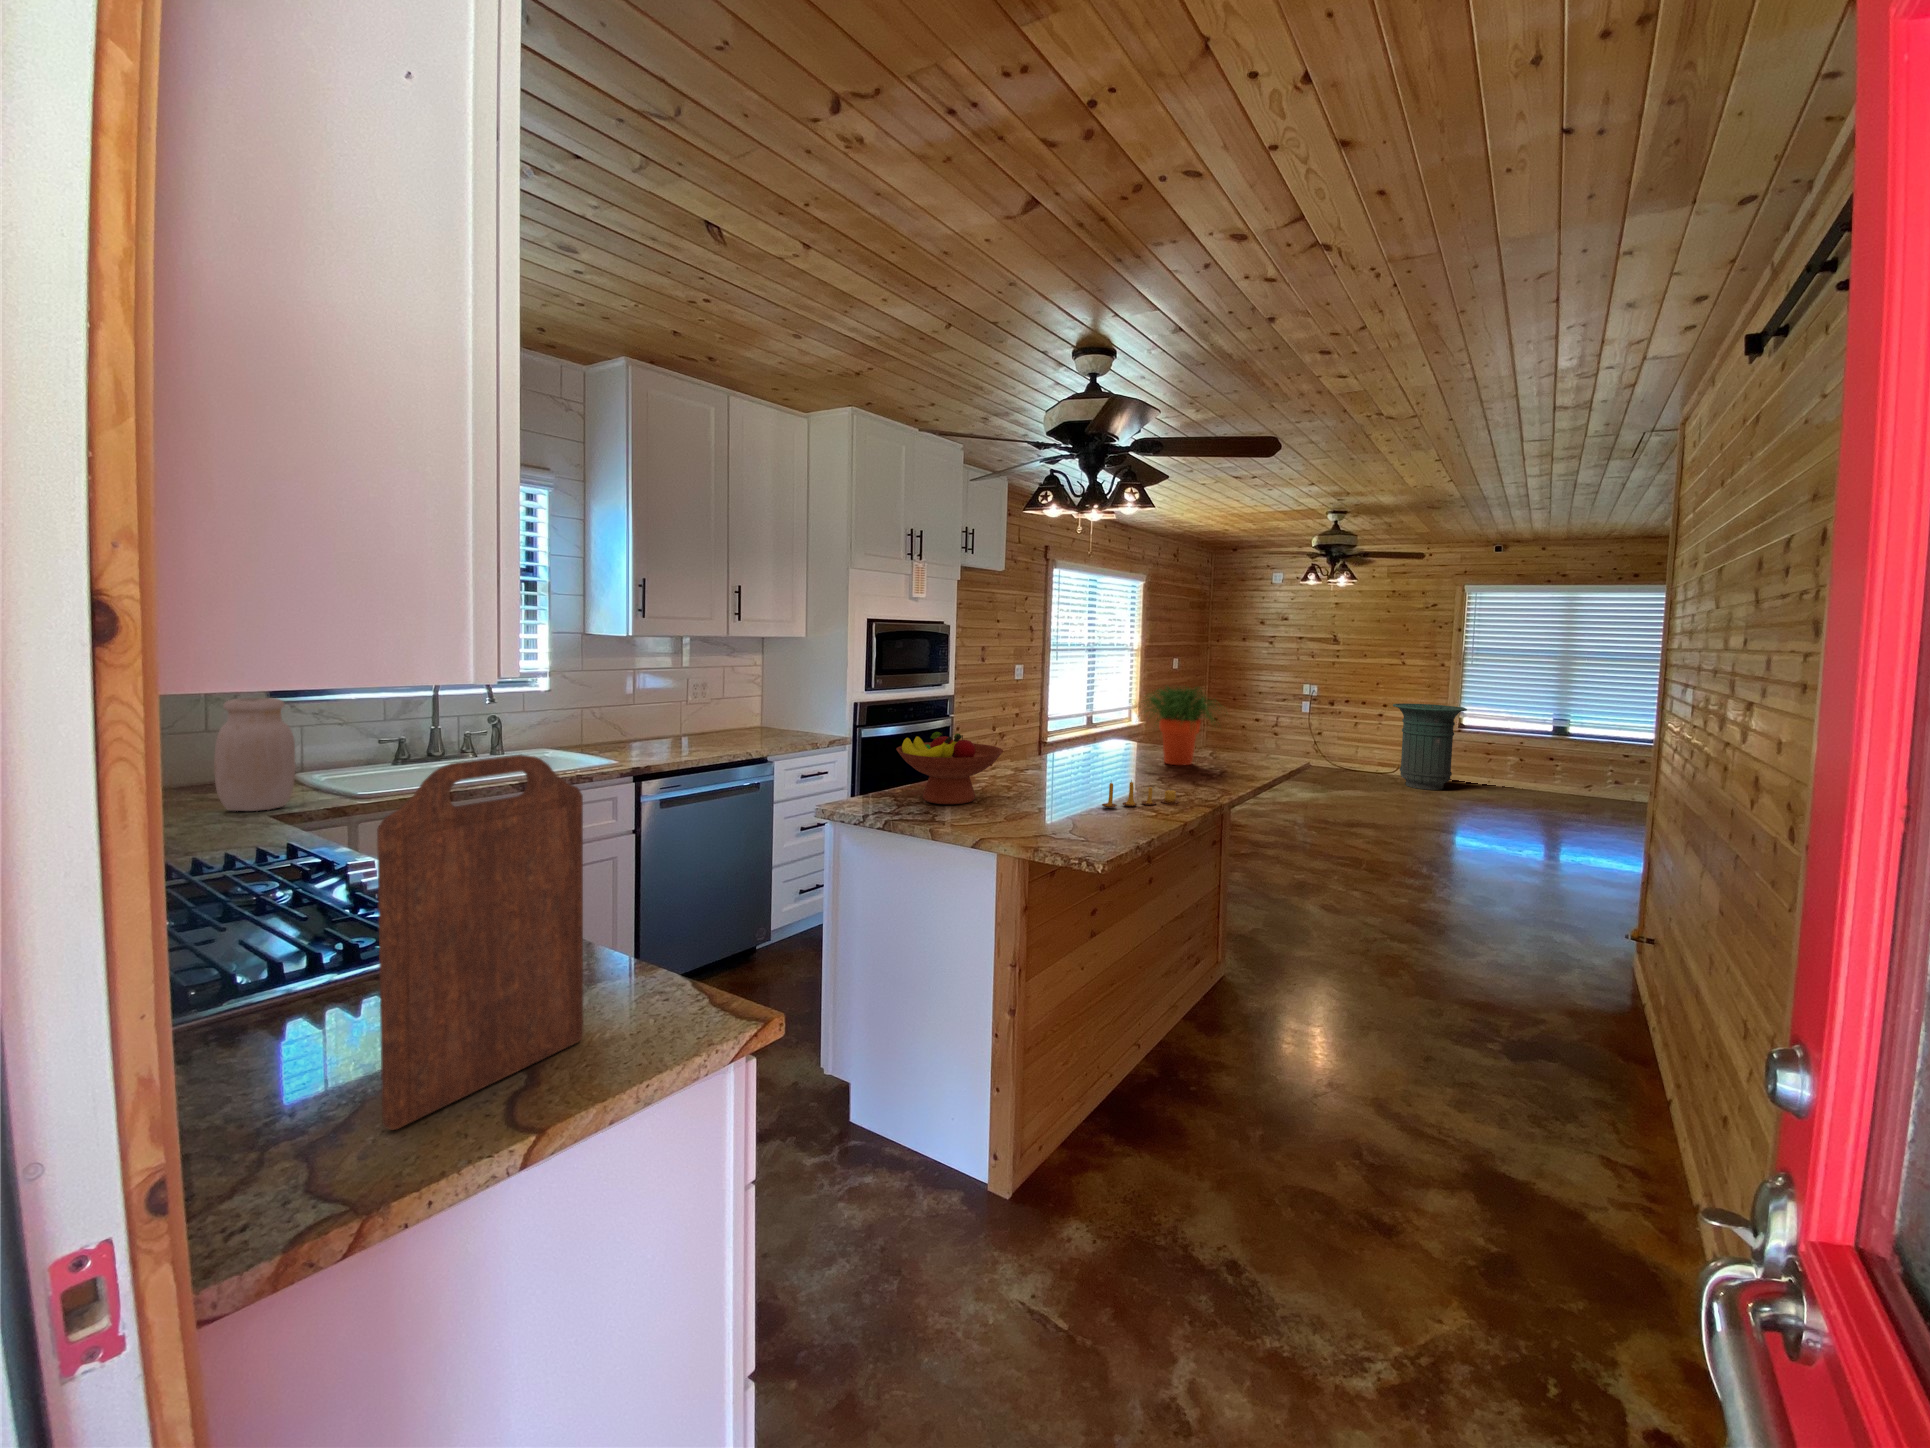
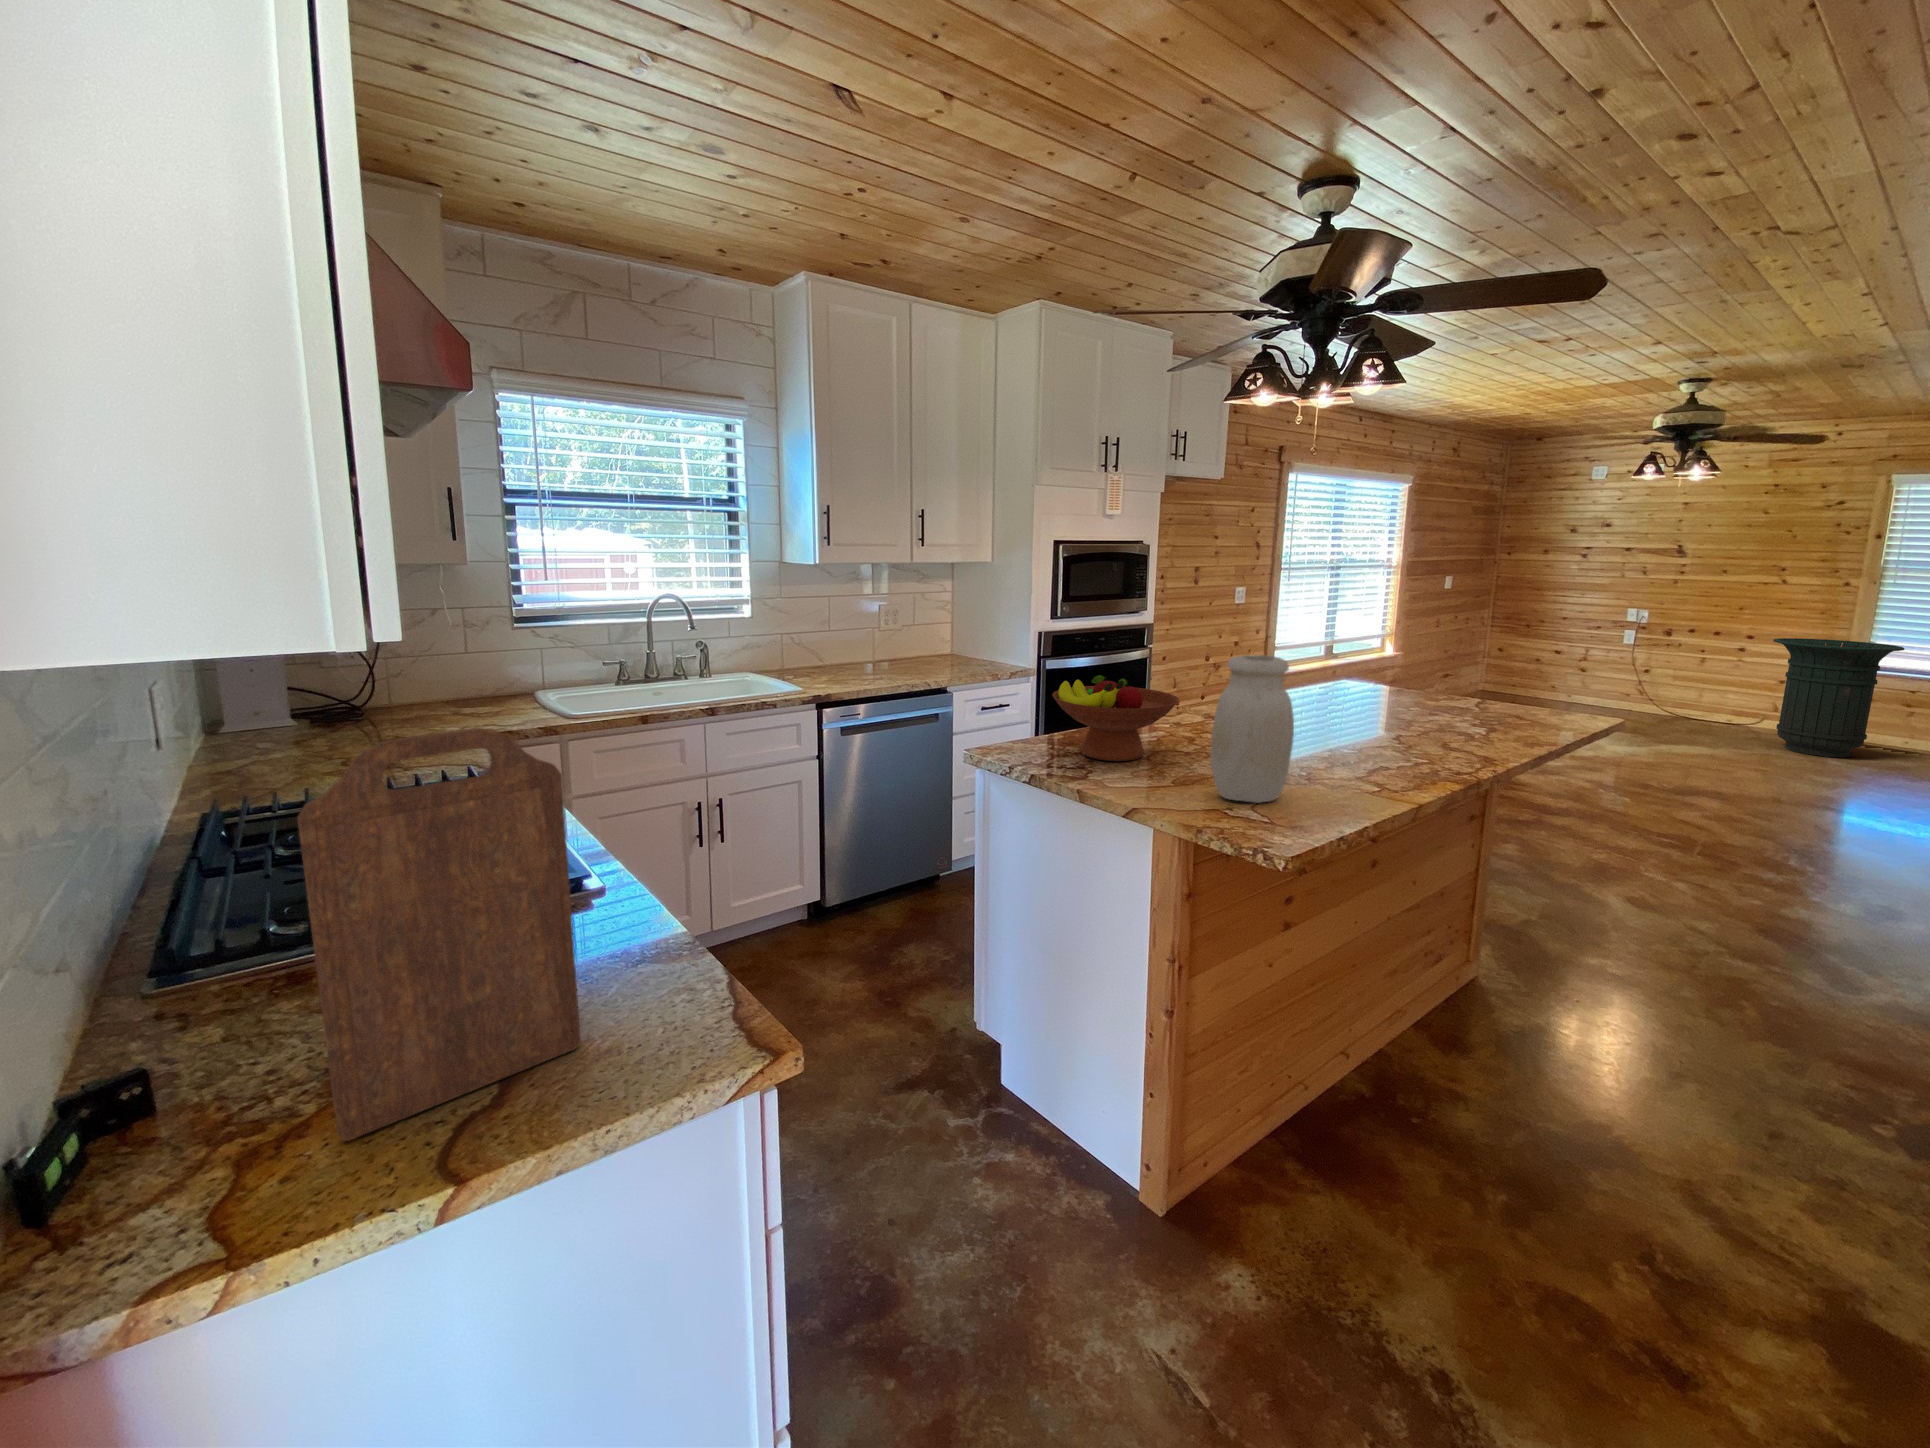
potted plant: present [1141,687,1227,765] -> none [1364,620,1499,723]
jar: present [214,698,296,811] -> present [1211,655,1294,803]
candle: present [1102,782,1179,807] -> none [1301,746,1411,780]

